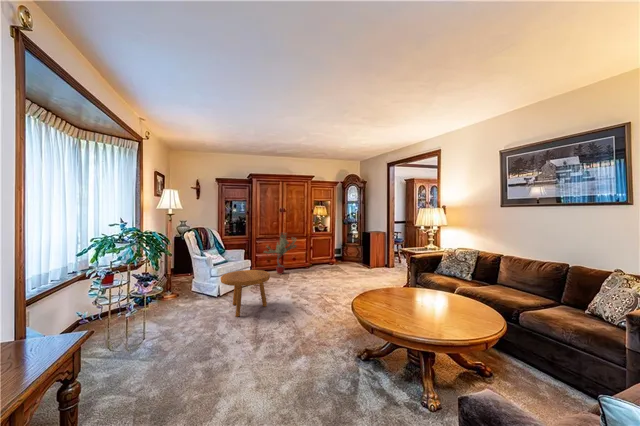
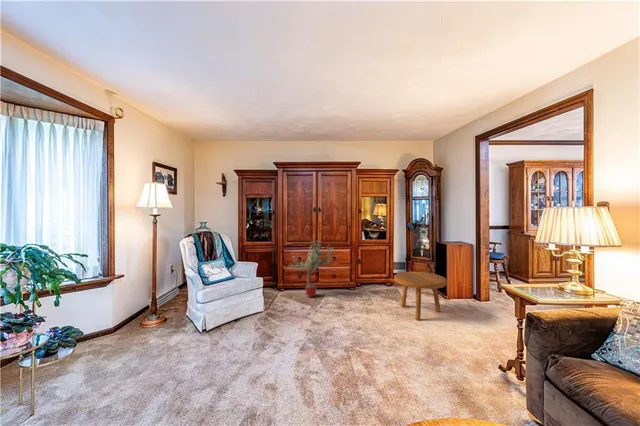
footstool: present [221,270,270,317] -> present [394,272,447,320]

